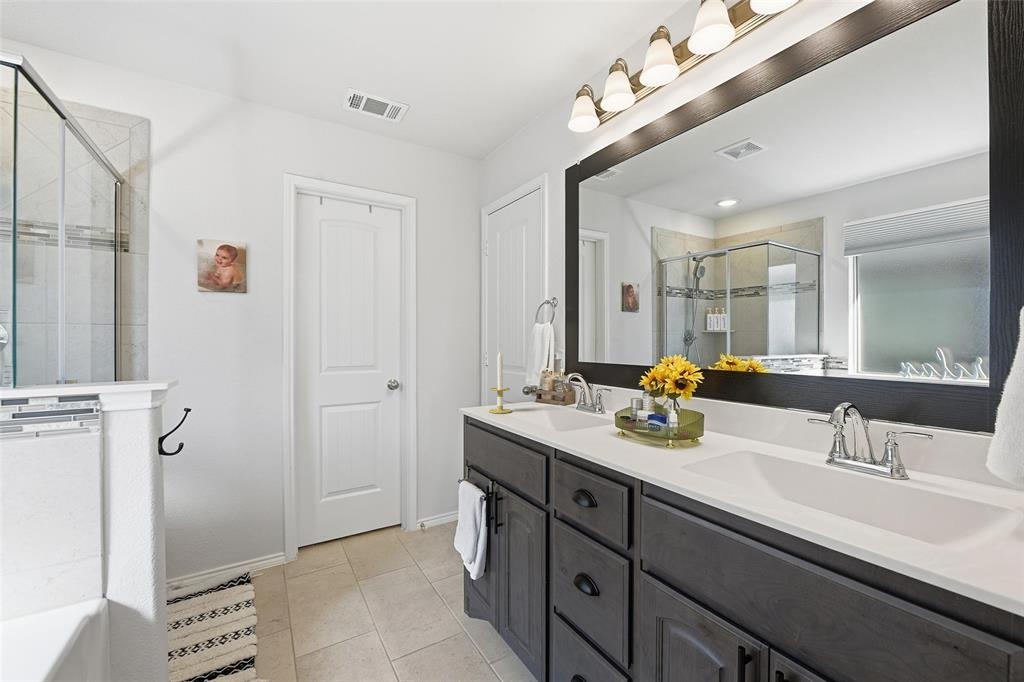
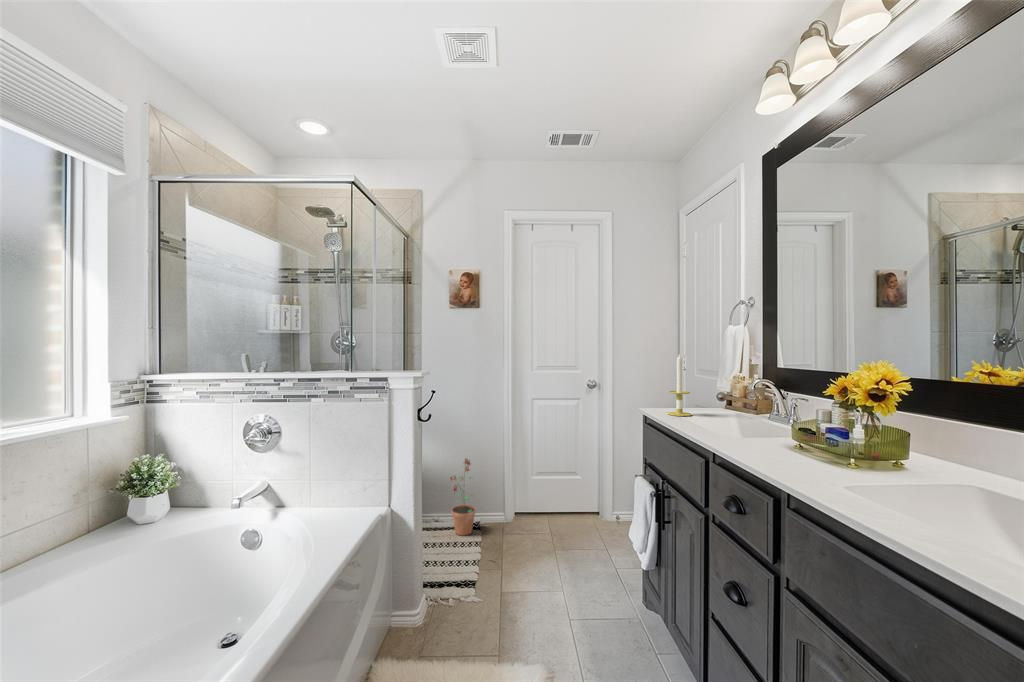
potted plant: none [199,492,243,597] -> present [450,459,476,535]

